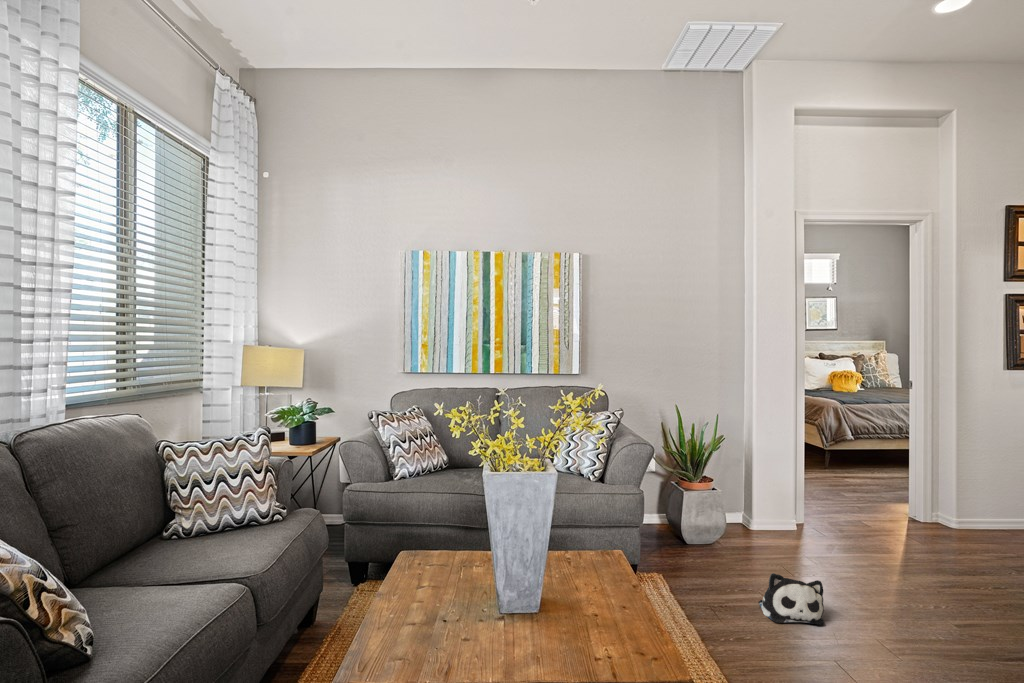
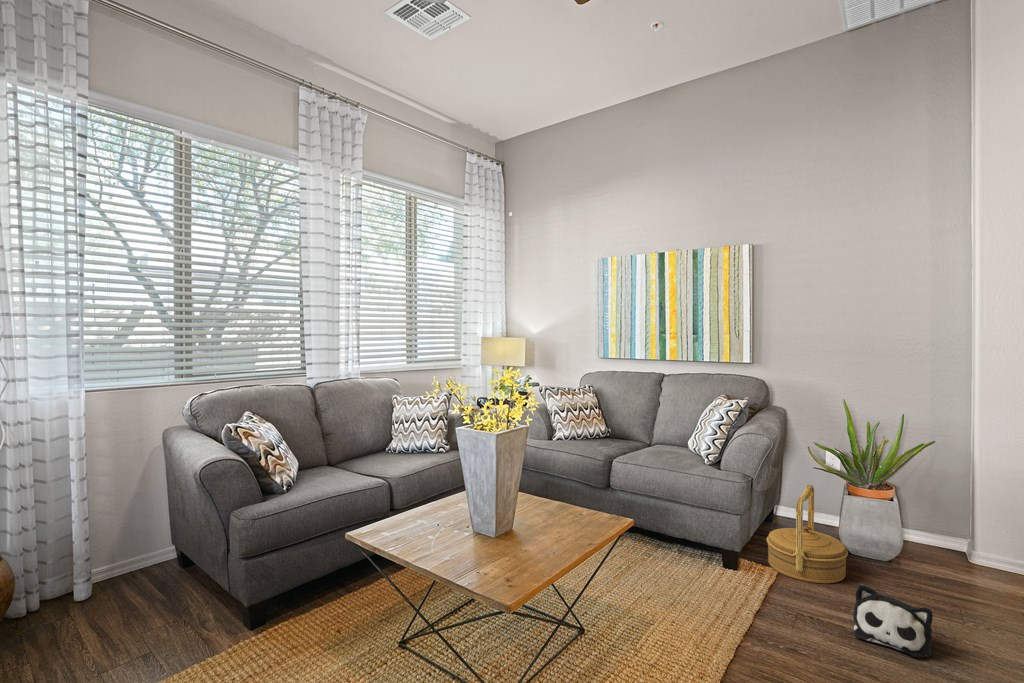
woven basket: none [641,489,711,581] -> present [767,485,848,583]

